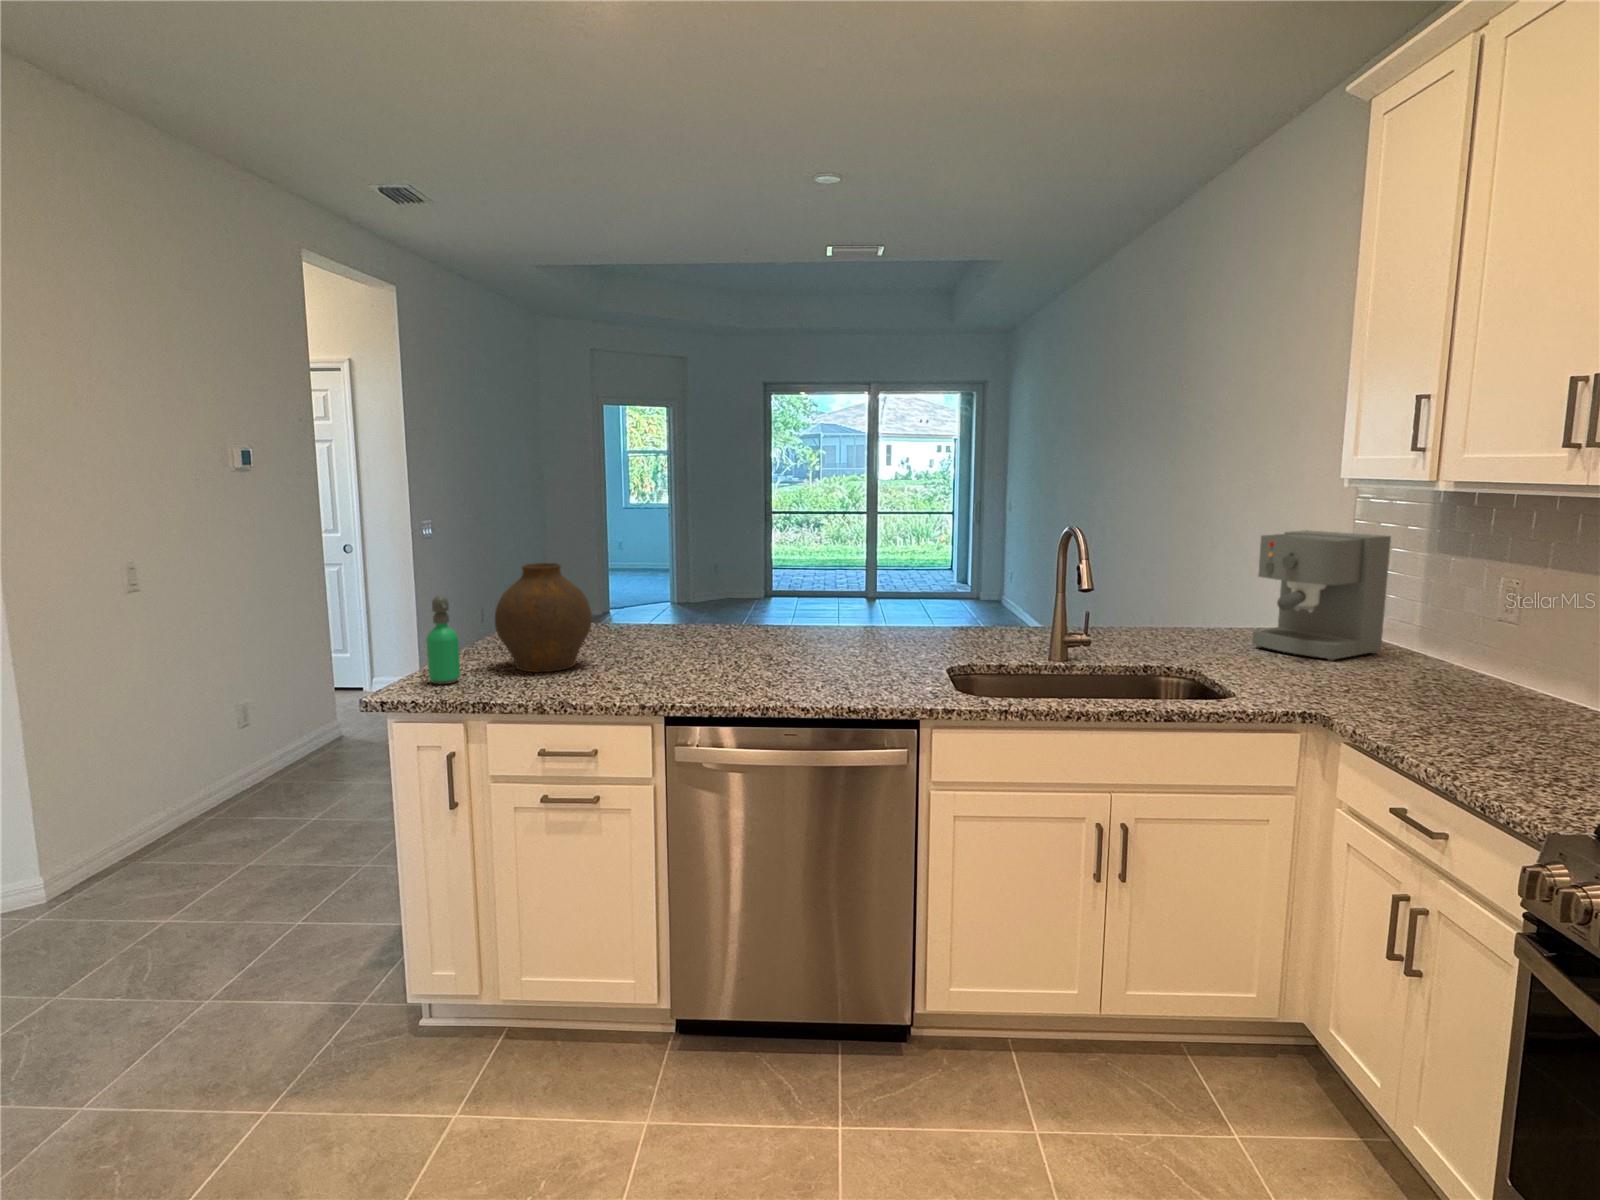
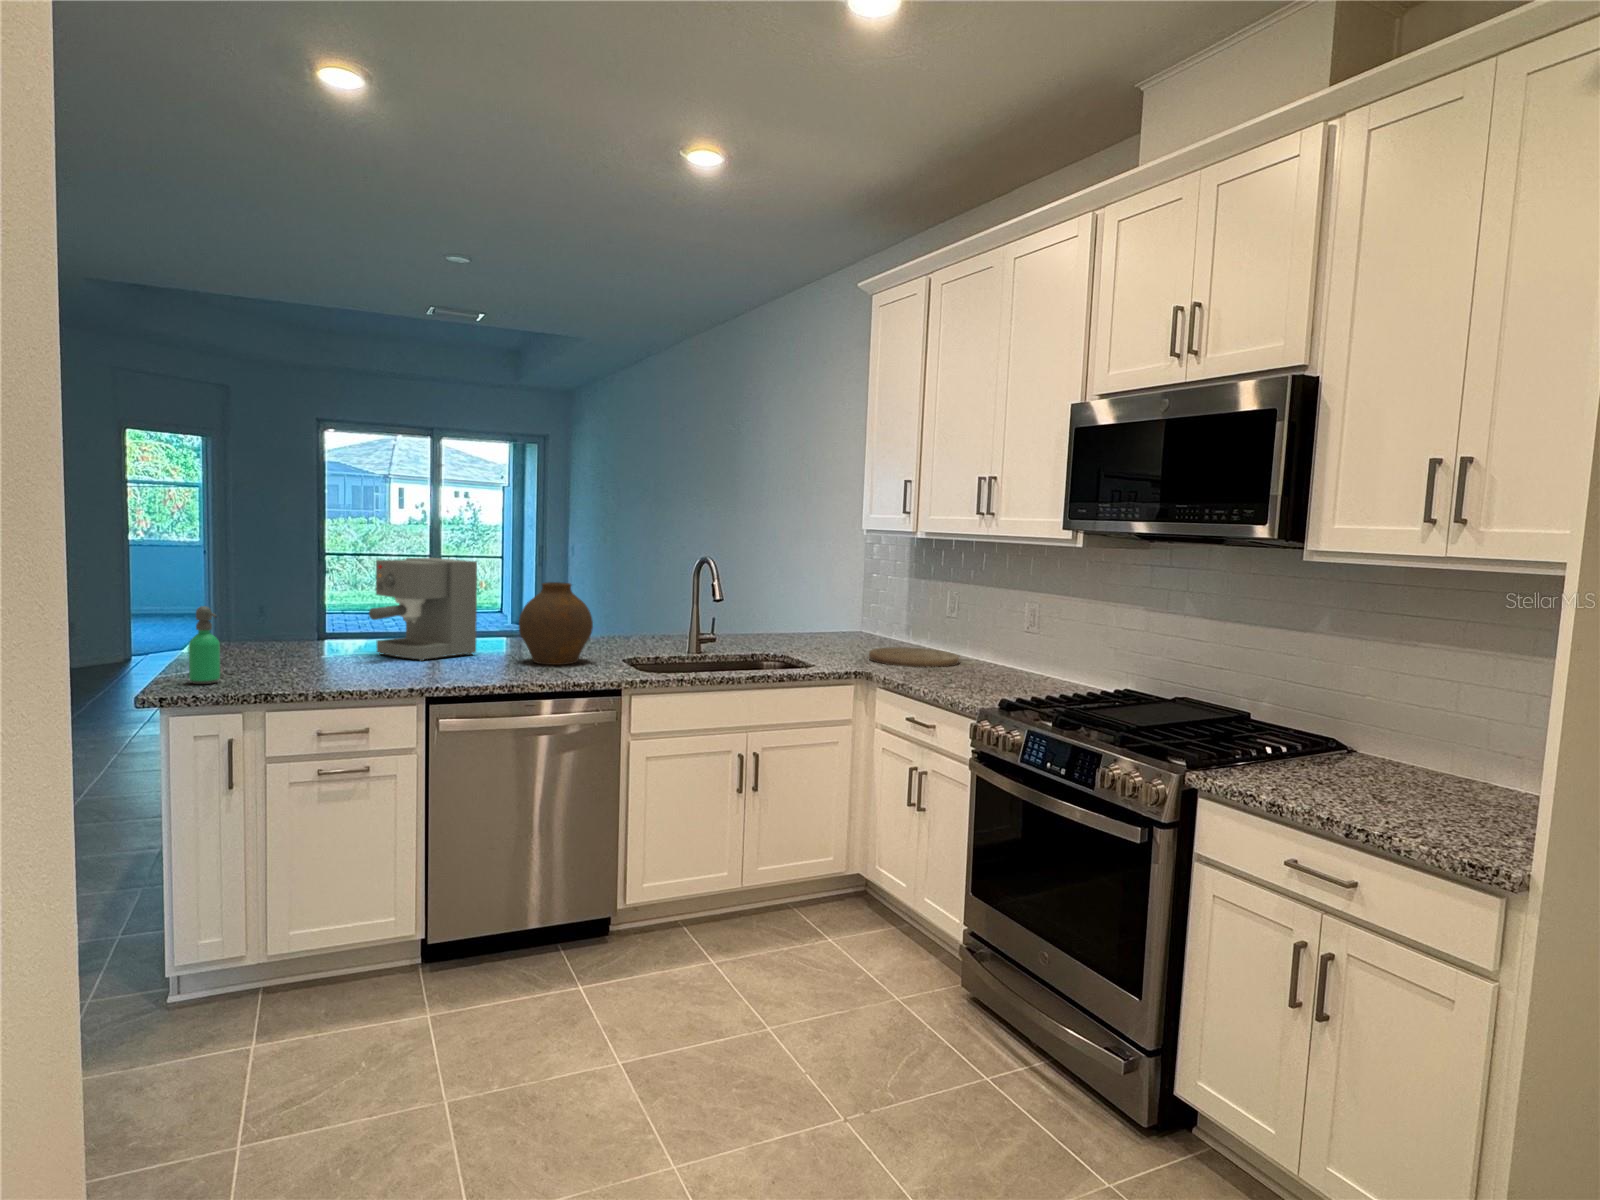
coffee maker: present [1252,530,1391,661] -> present [369,558,477,661]
vase: present [495,563,592,672] -> present [519,582,593,665]
cutting board: none [1337,668,1515,715] -> present [869,647,959,667]

